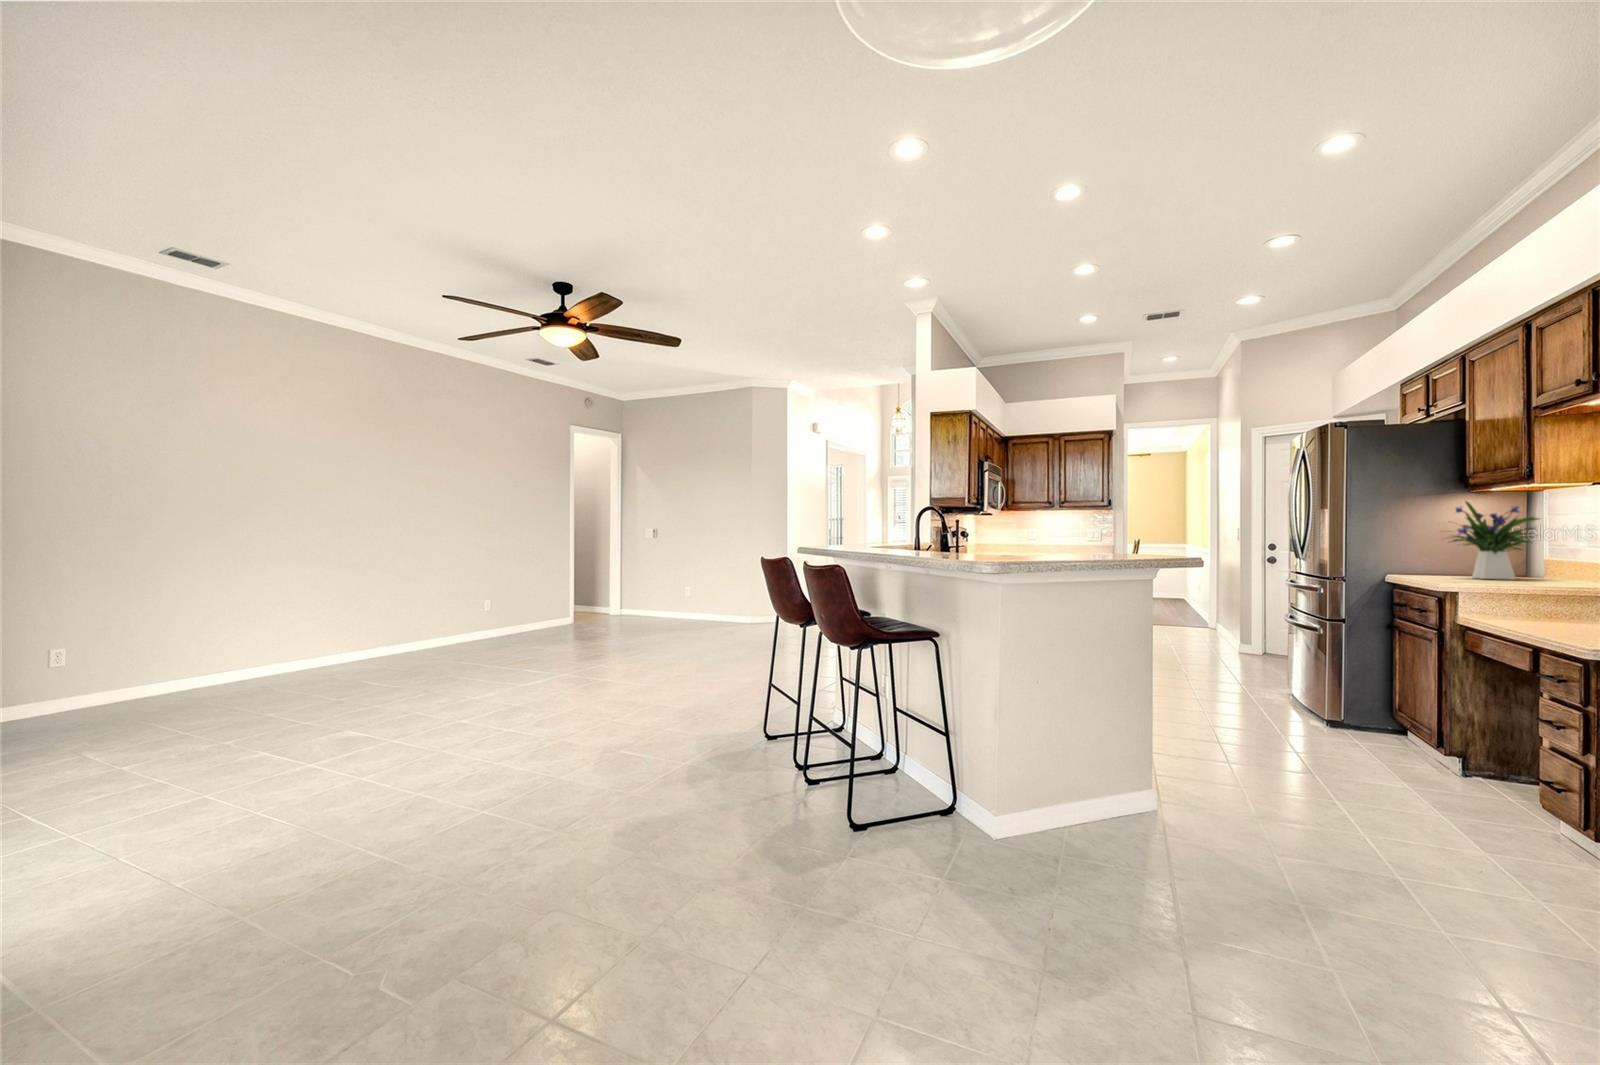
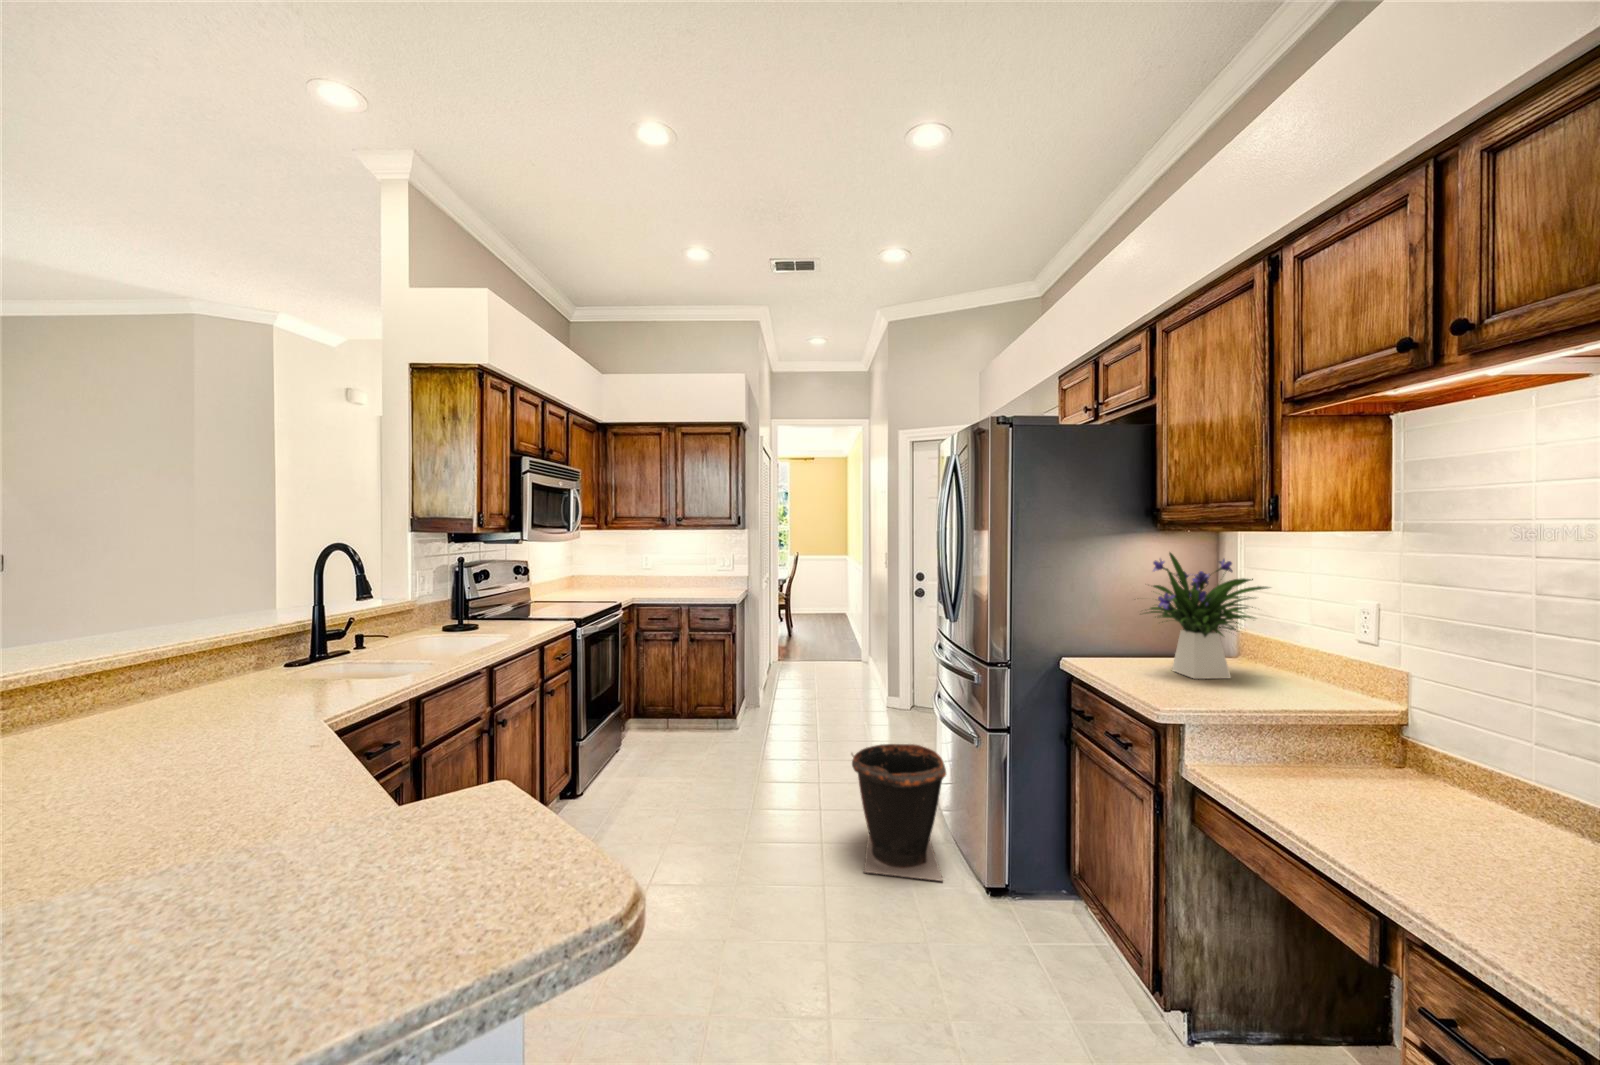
waste bin: none [1221,638,1295,718] -> present [851,744,946,881]

